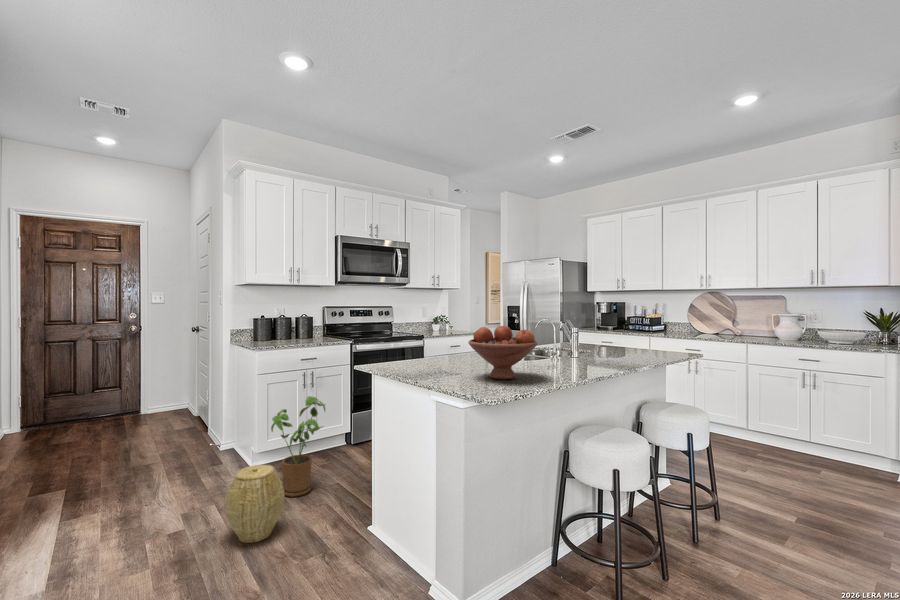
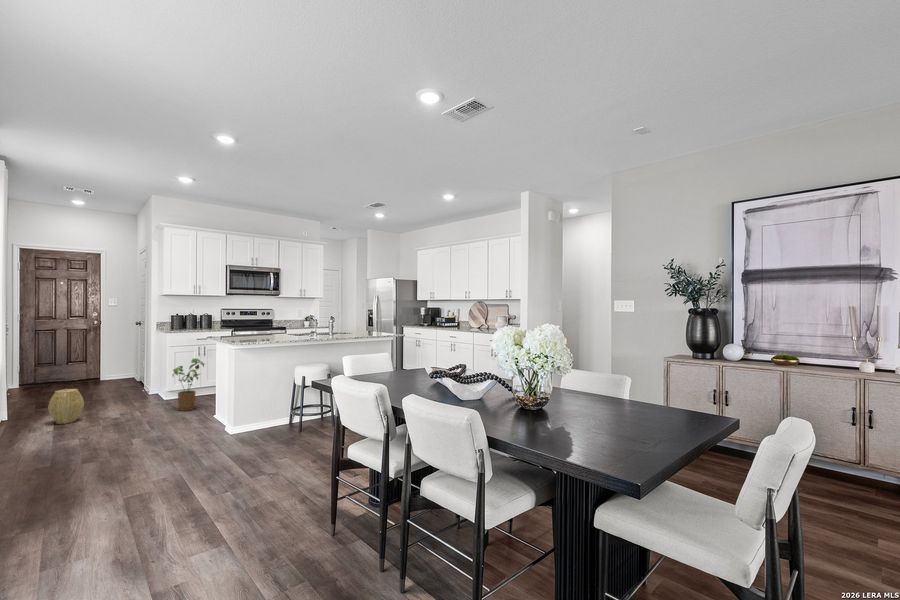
fruit bowl: present [468,326,538,380] -> none [246,320,279,342]
woven basket: present [225,465,285,543] -> present [48,389,84,424]

